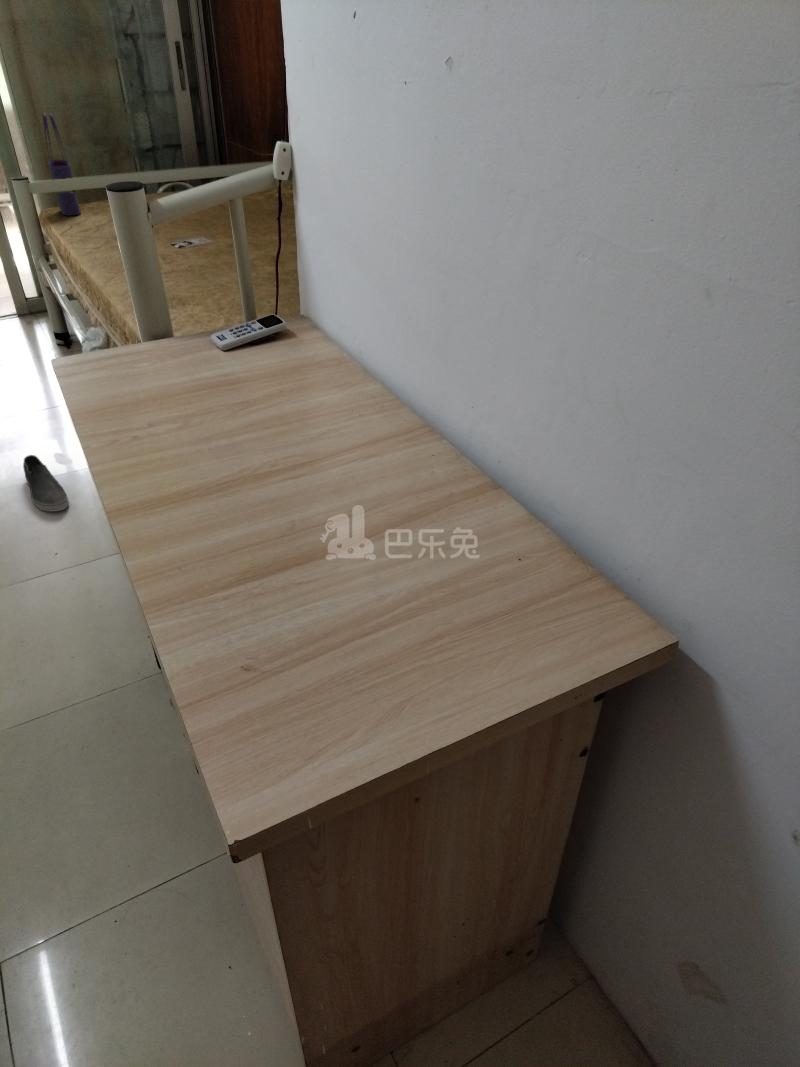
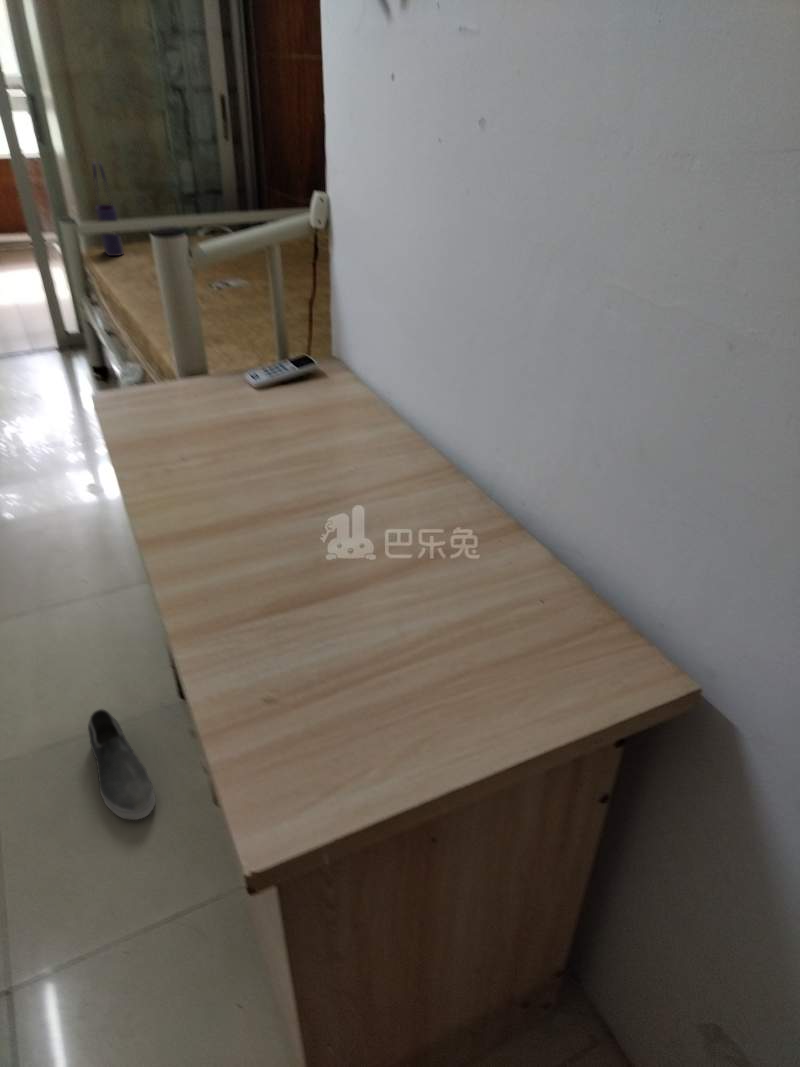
shoe: present [23,455,69,512] -> present [88,709,156,820]

